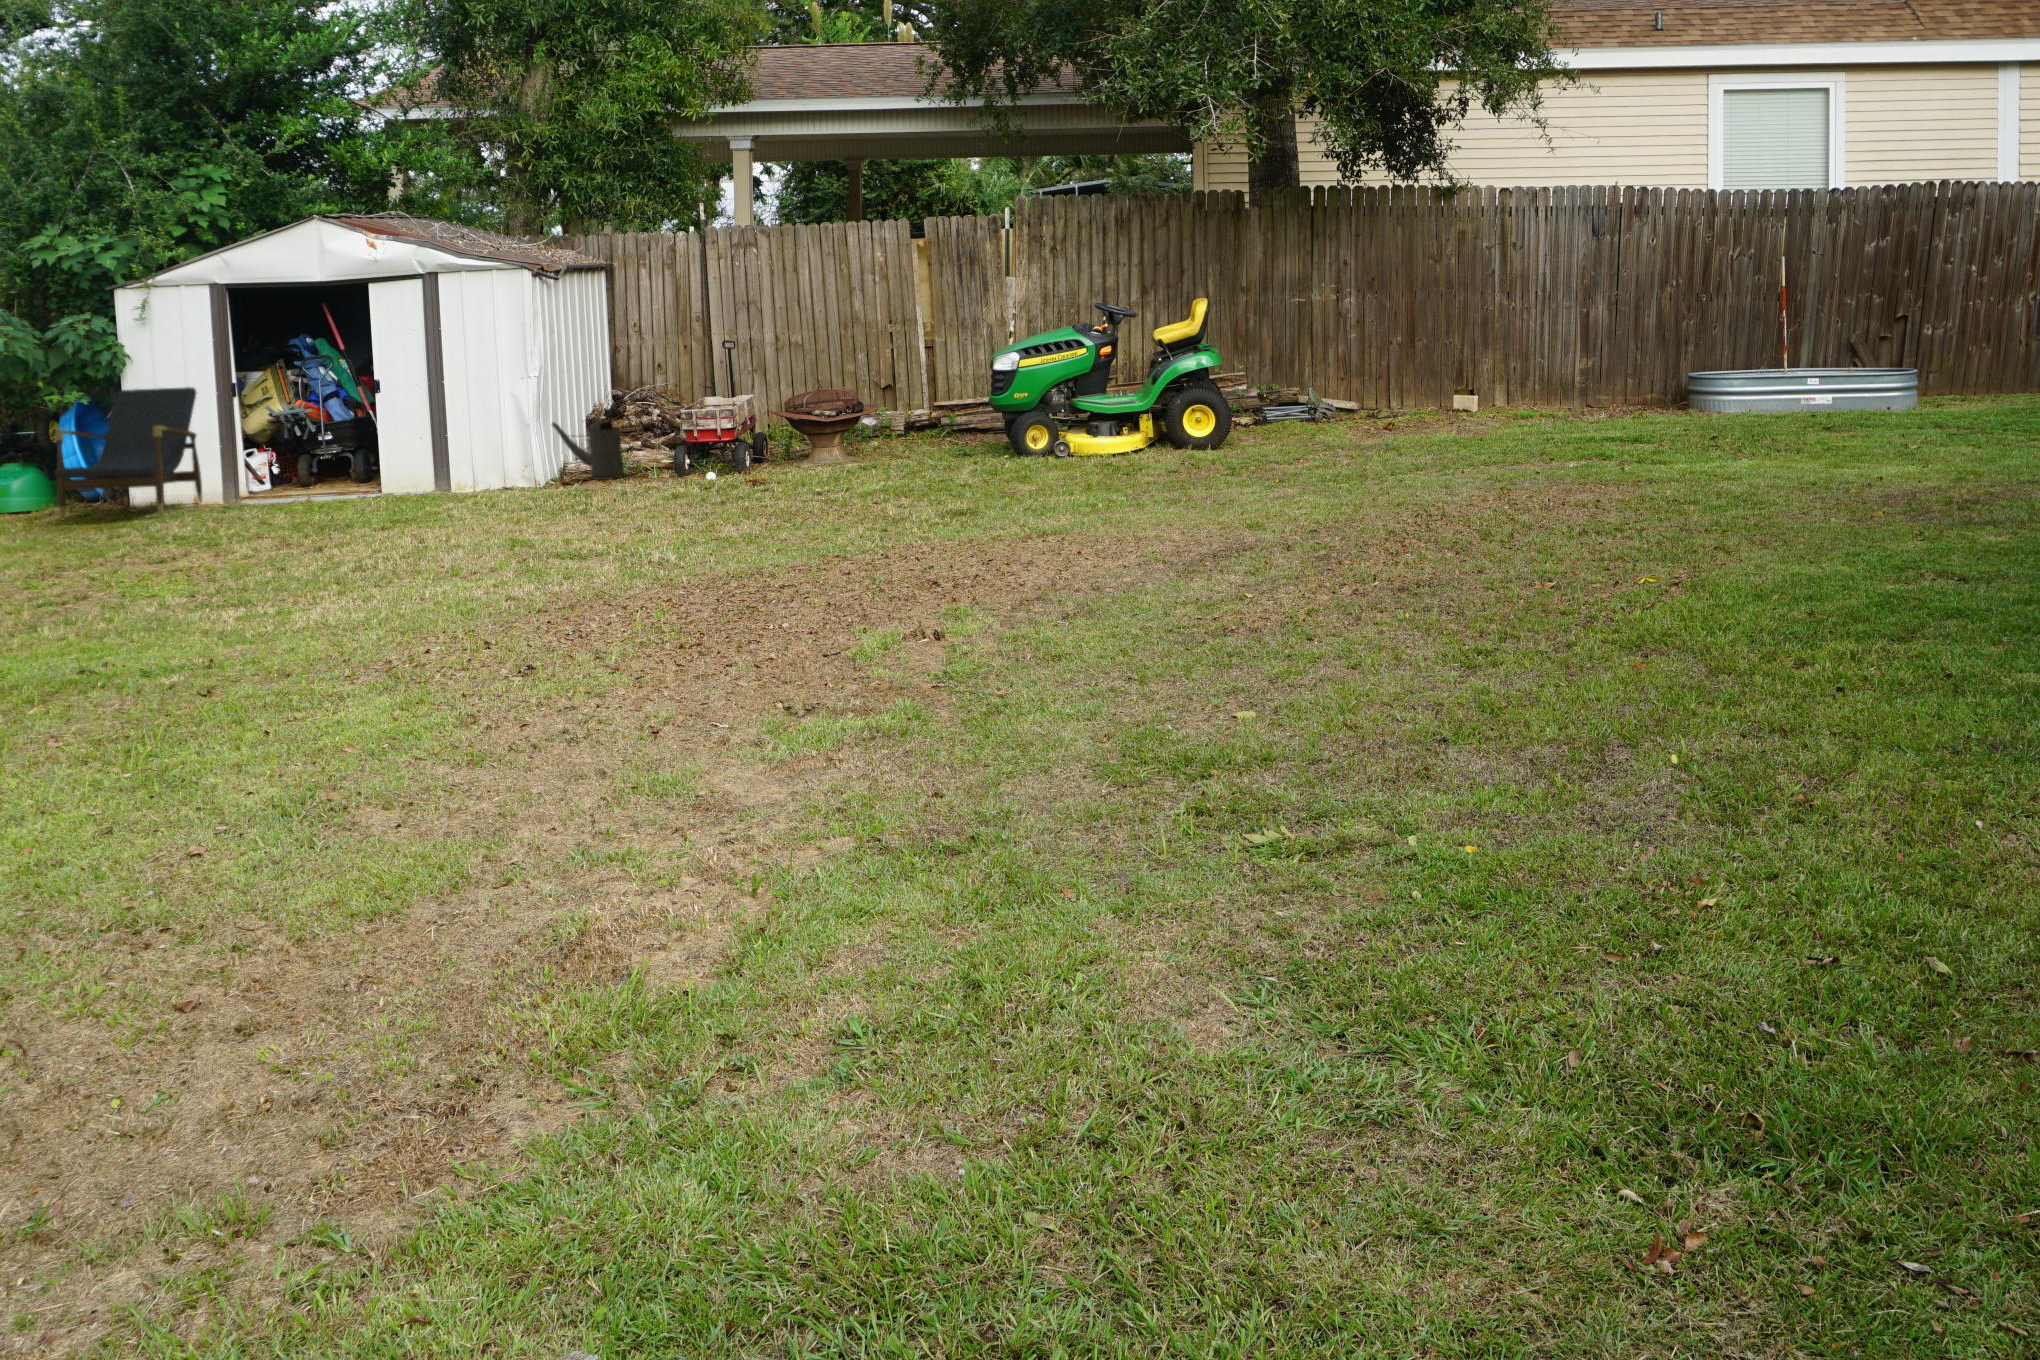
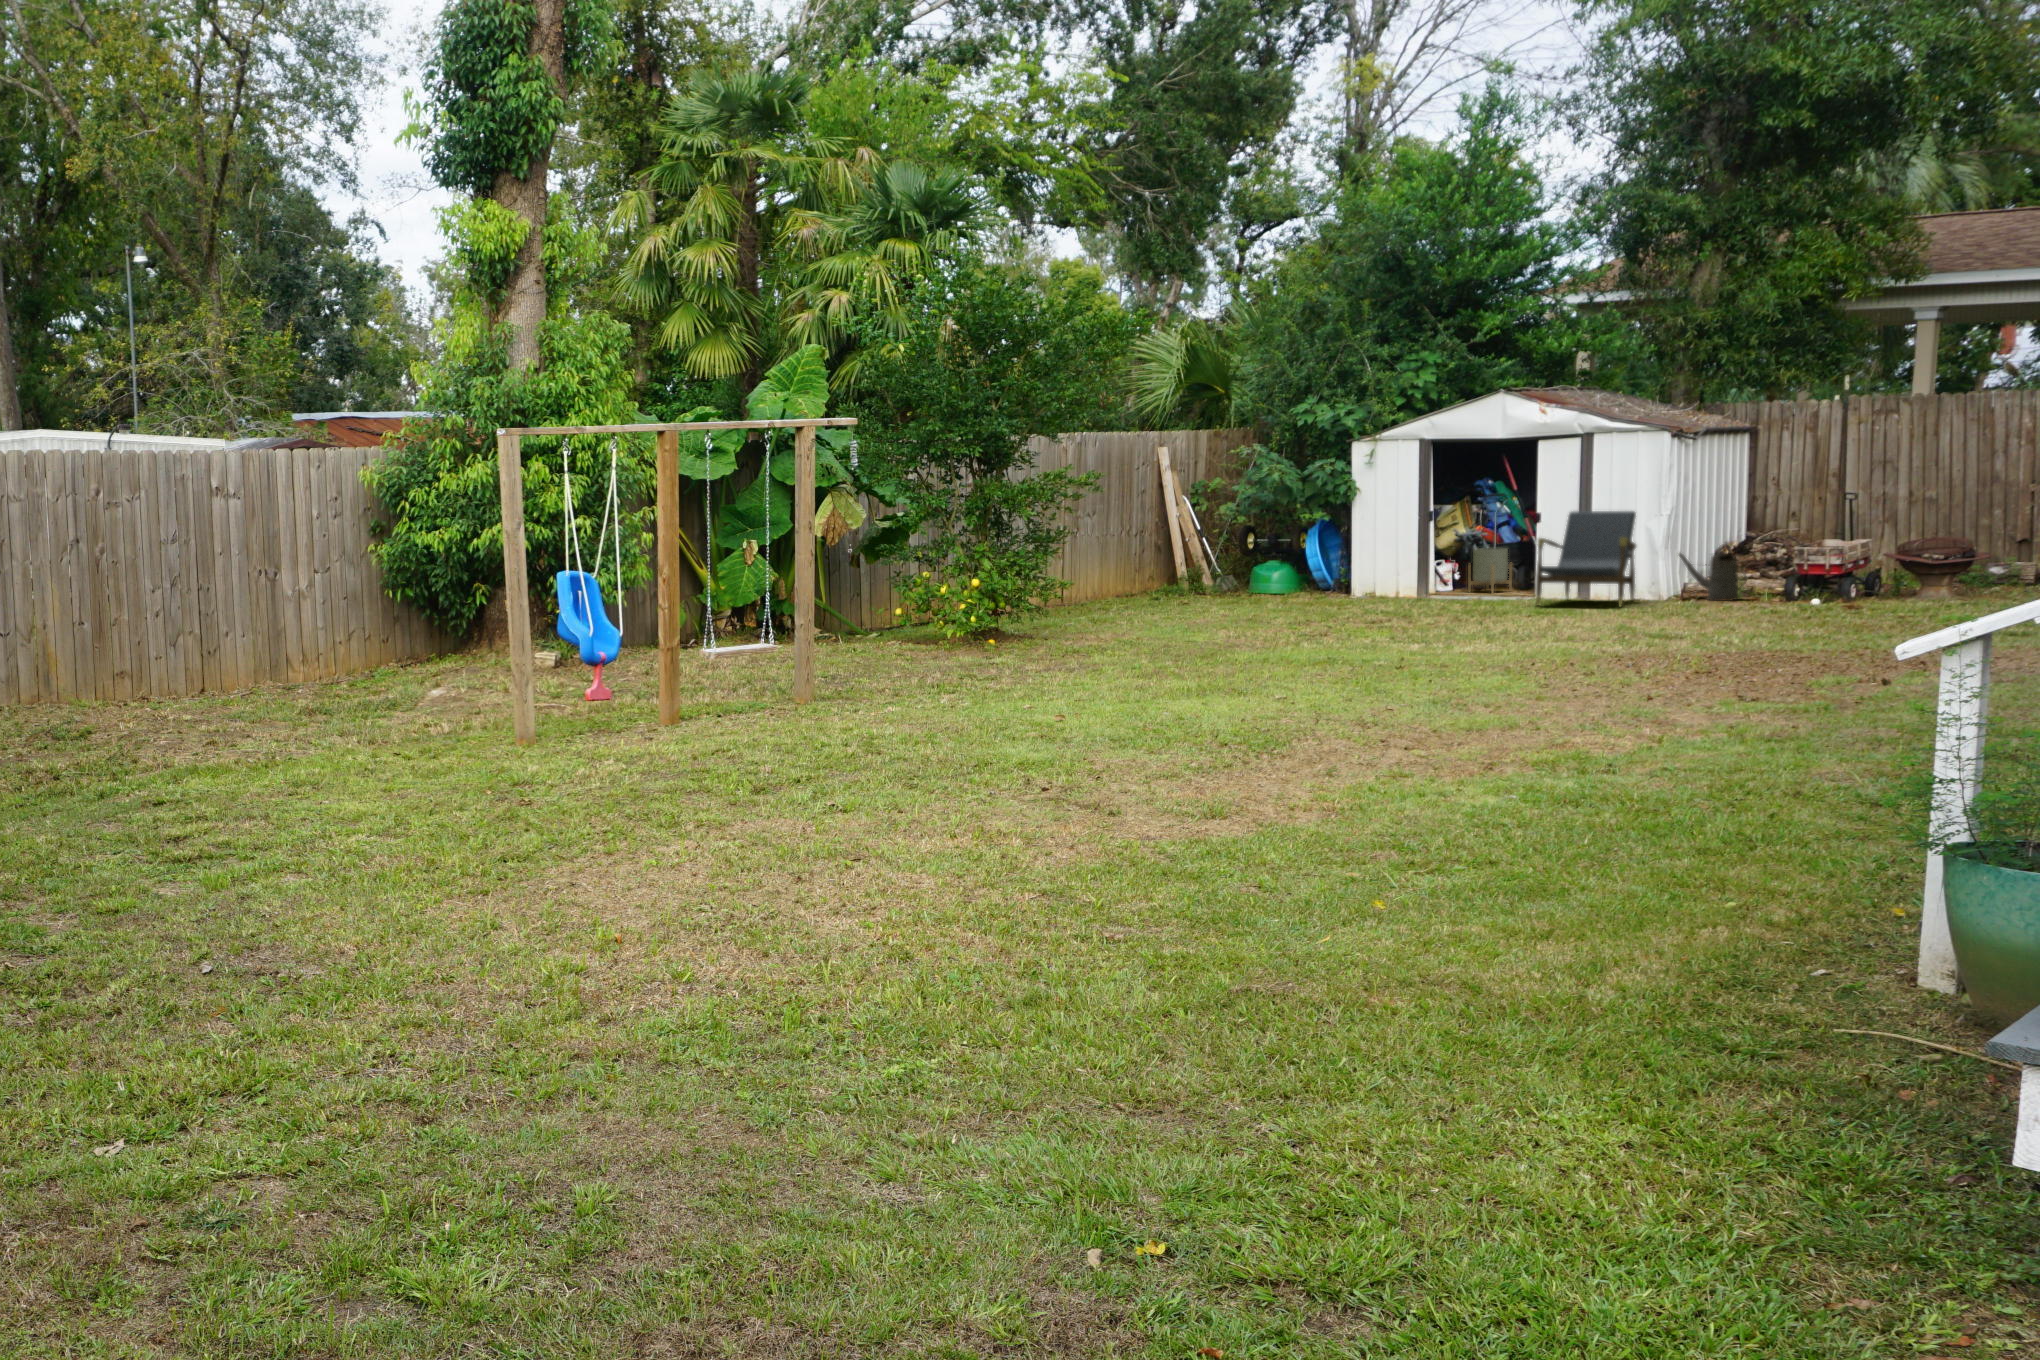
lounge chair: present [54,387,202,520] -> present [1536,511,1636,606]
planter: none [292,426,353,488] -> present [1468,548,1512,593]

